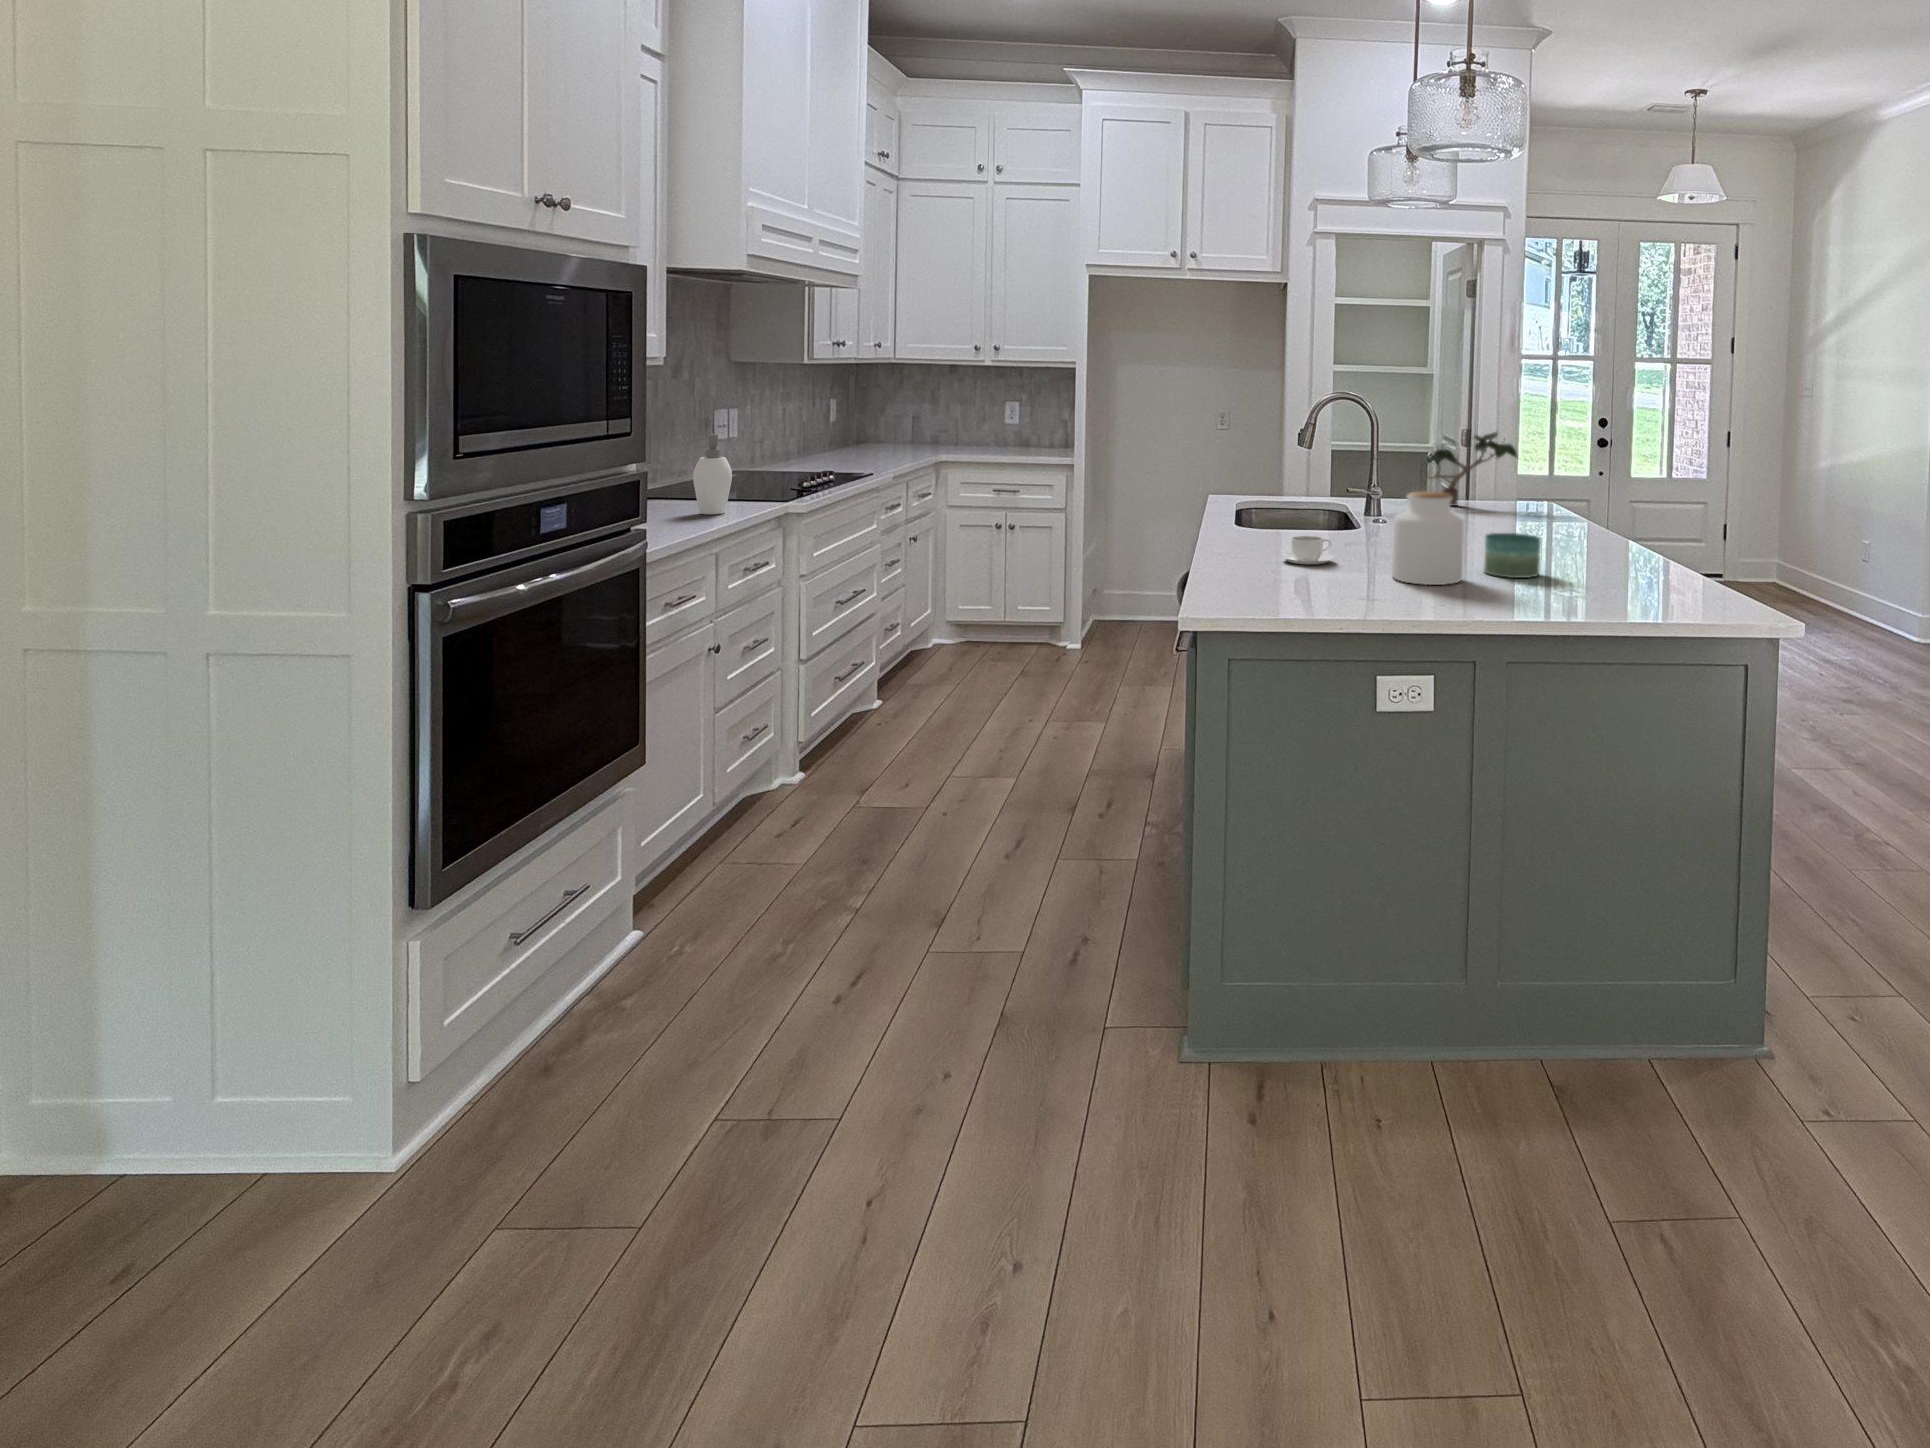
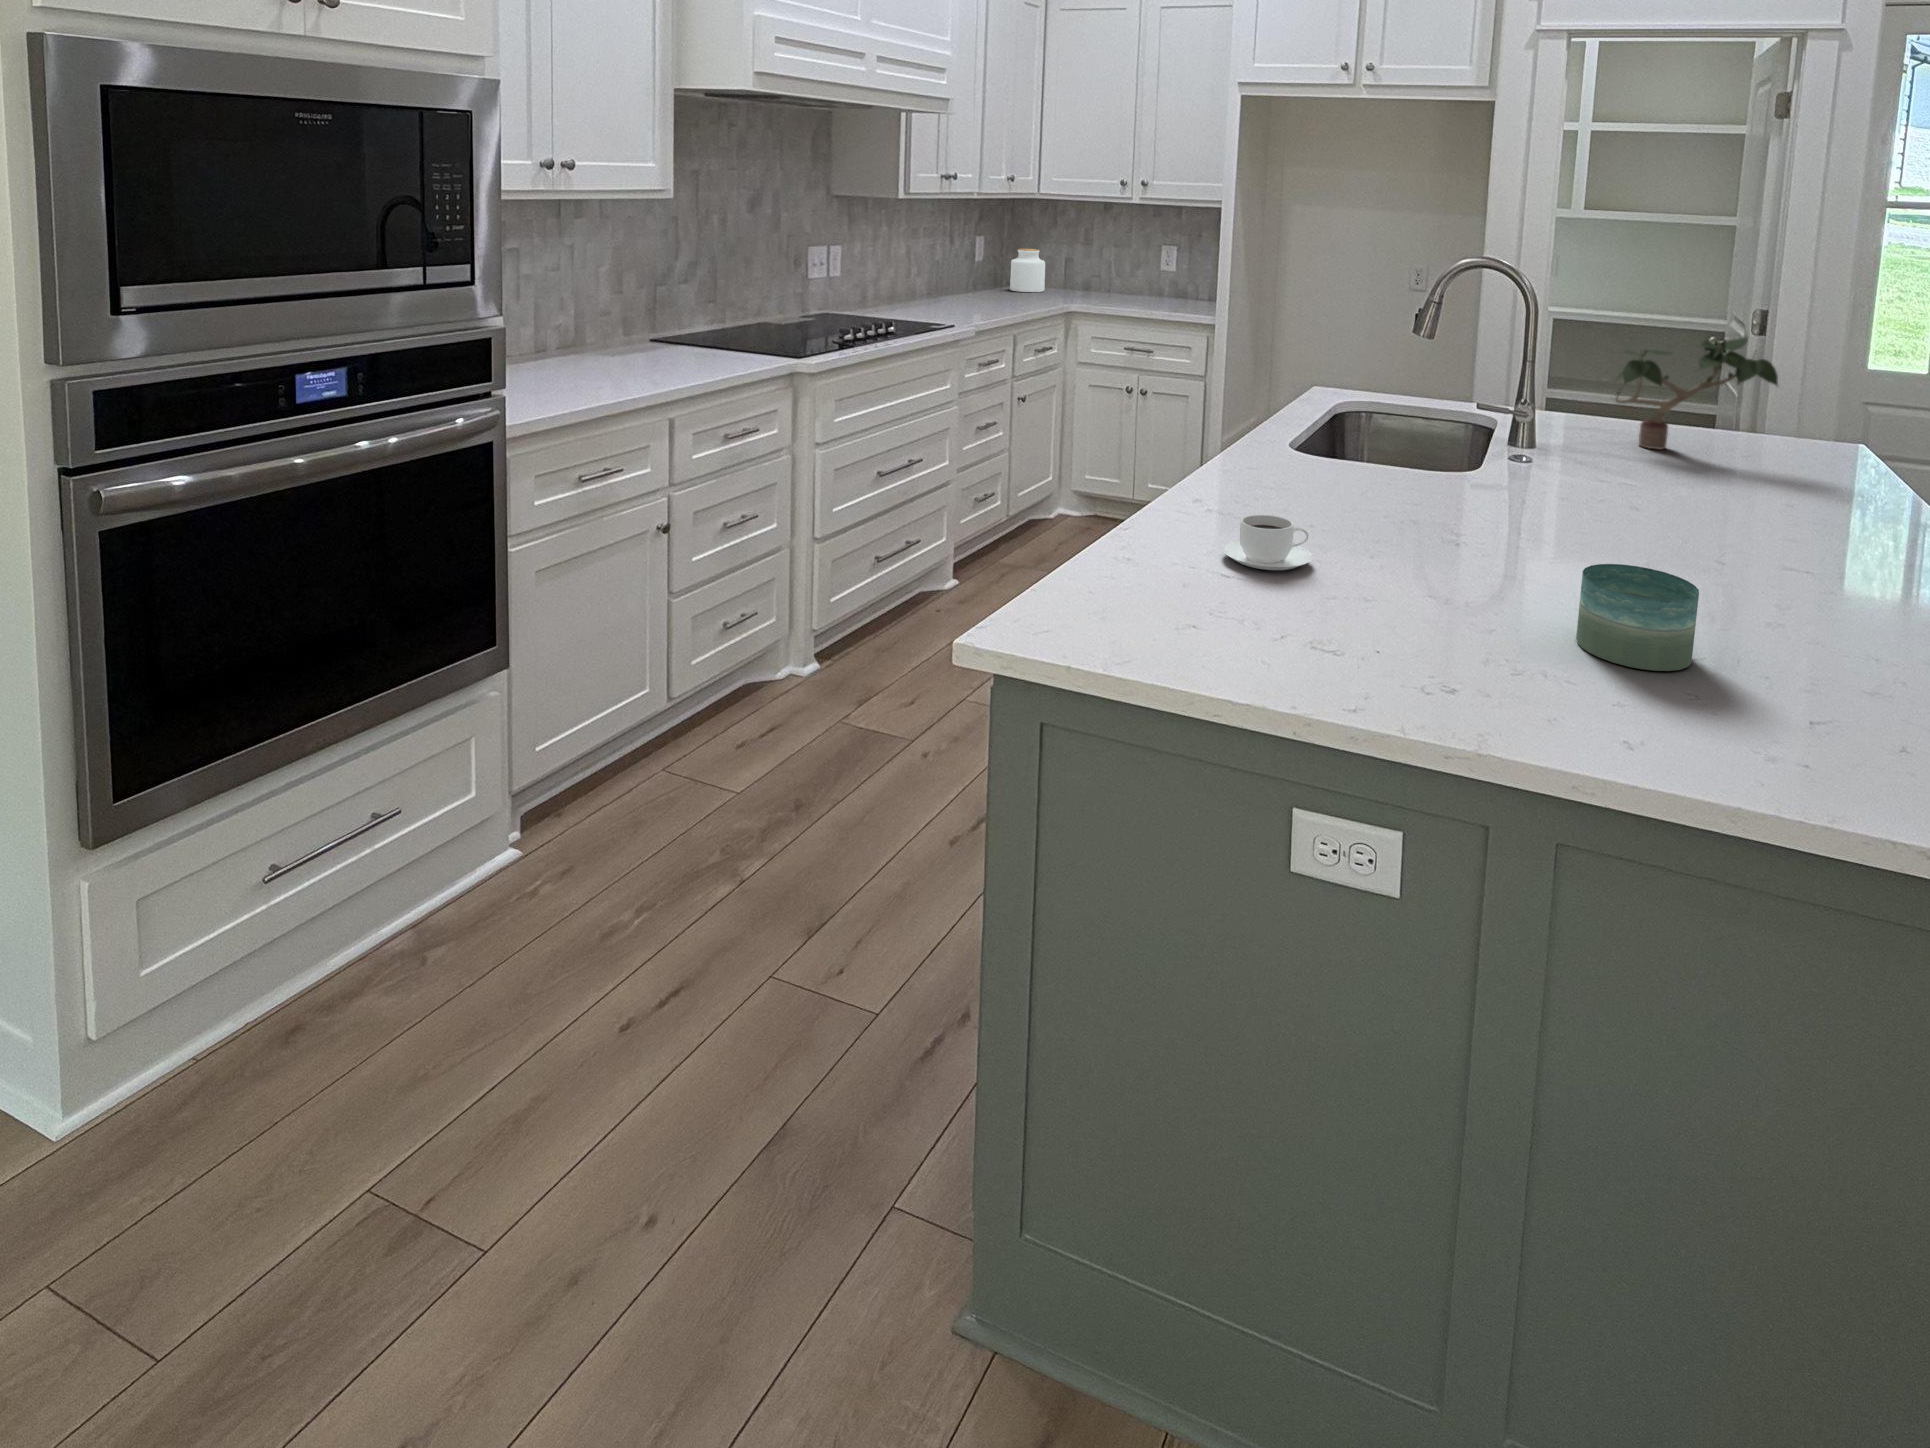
soap dispenser: present [693,434,738,514] -> none [676,280,717,372]
jar: present [1391,491,1464,585] -> present [1010,249,1045,292]

